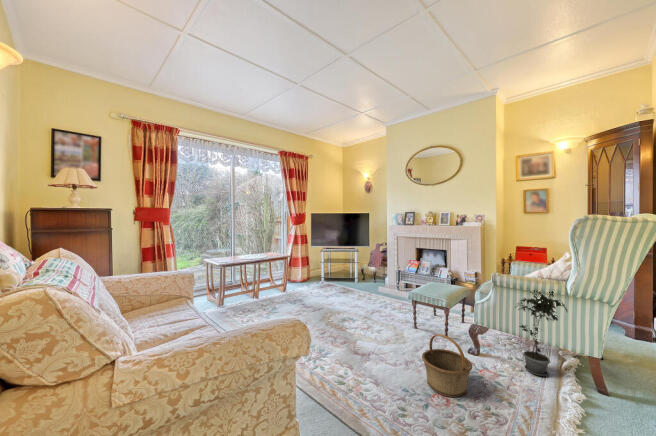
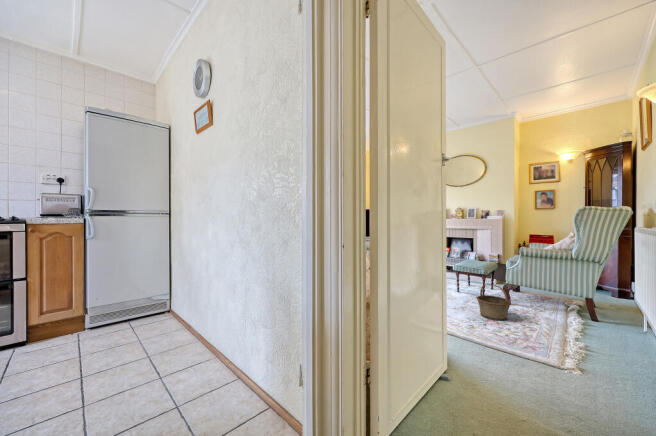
potted plant: present [518,290,567,376] -> none [536,252,572,313]

